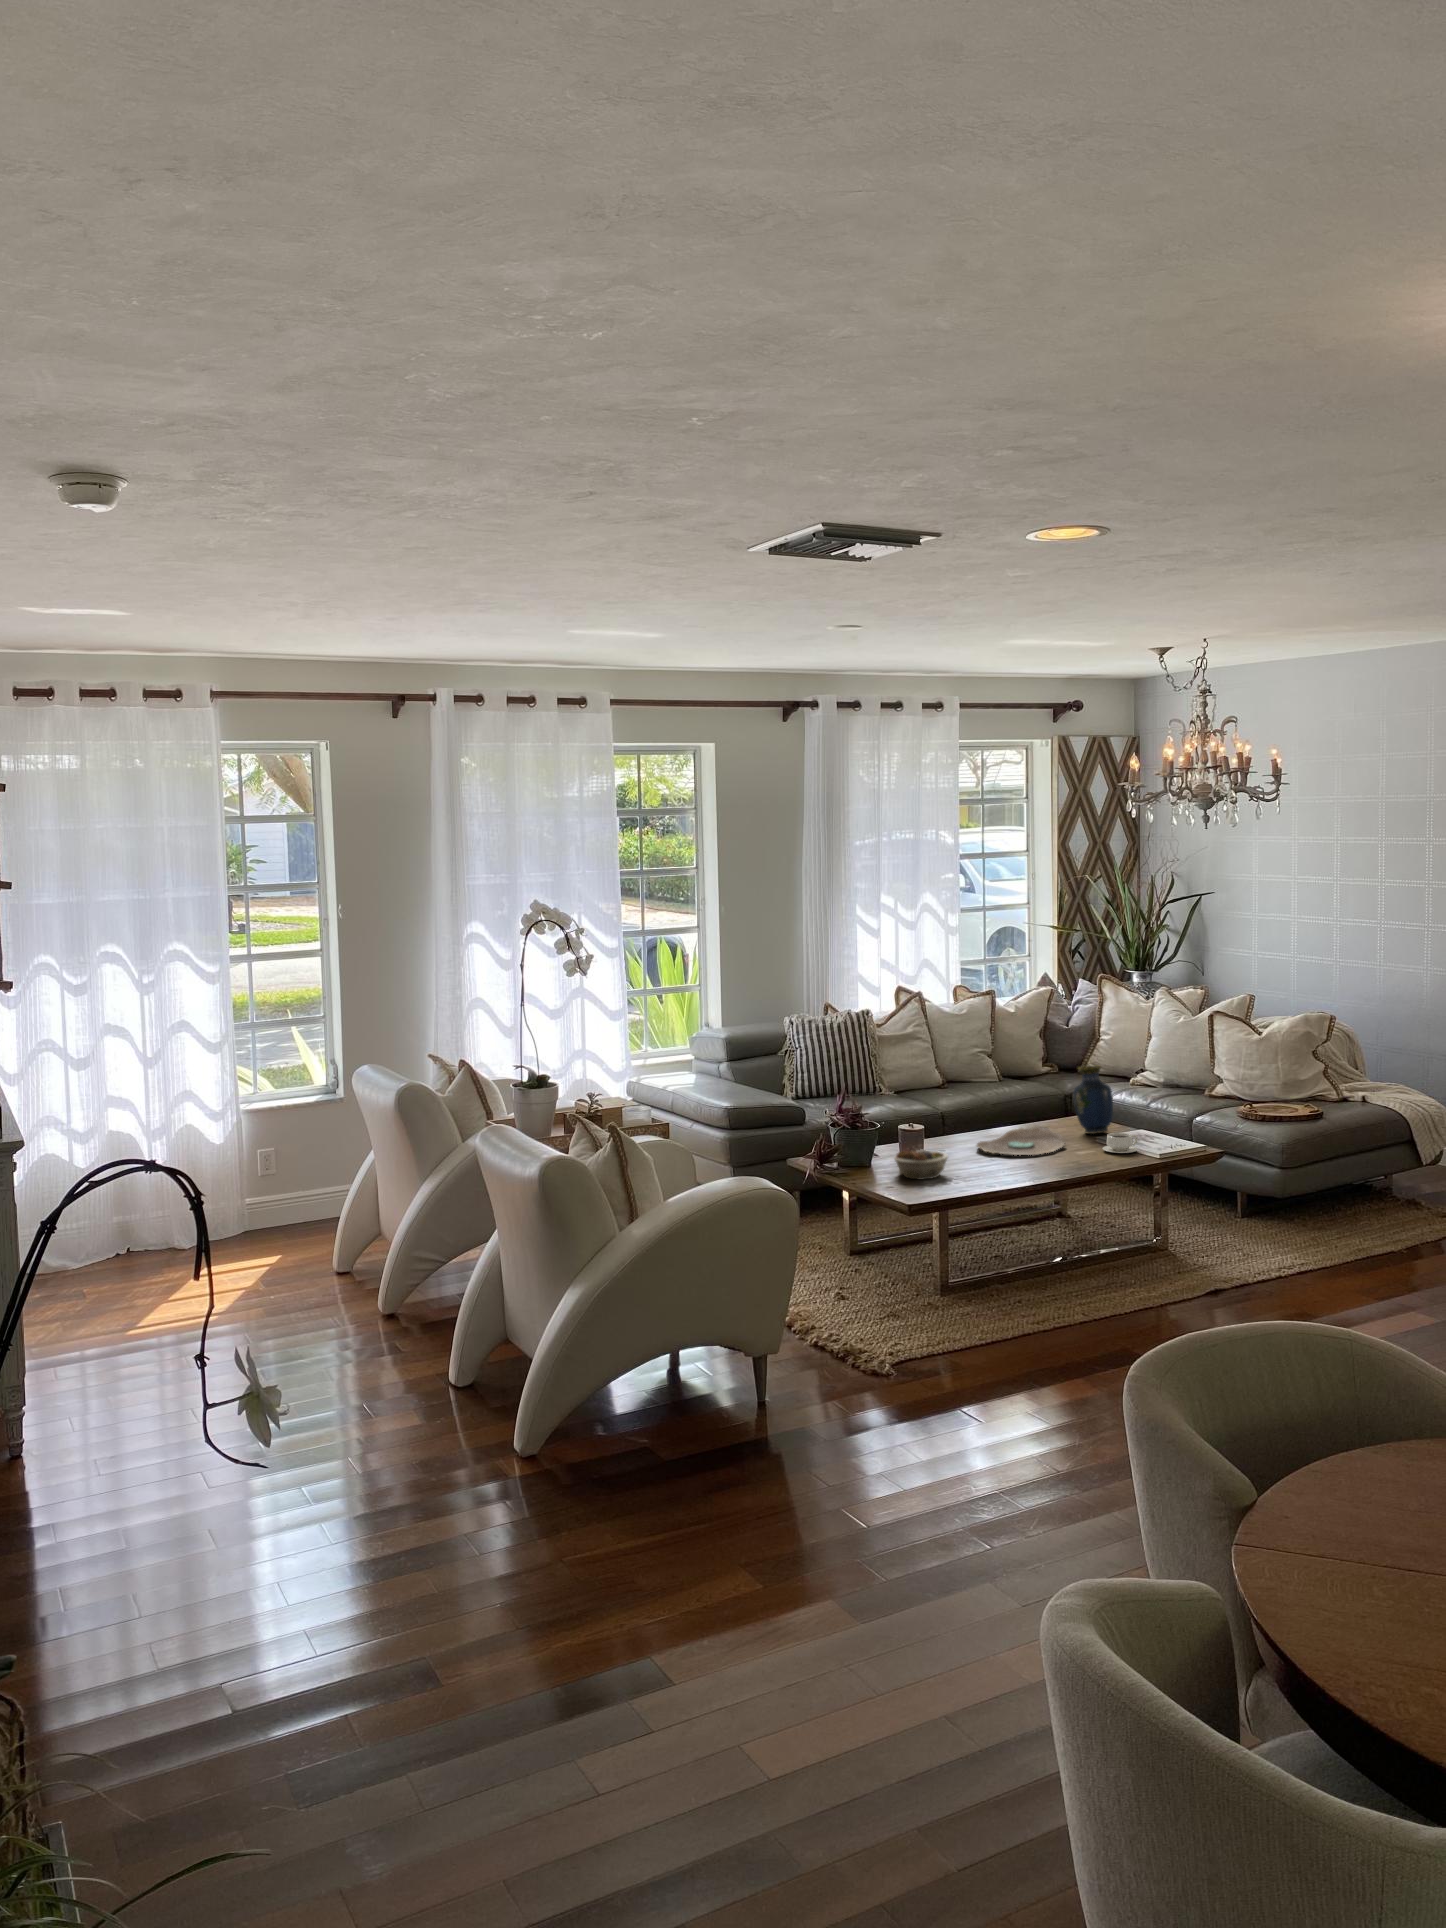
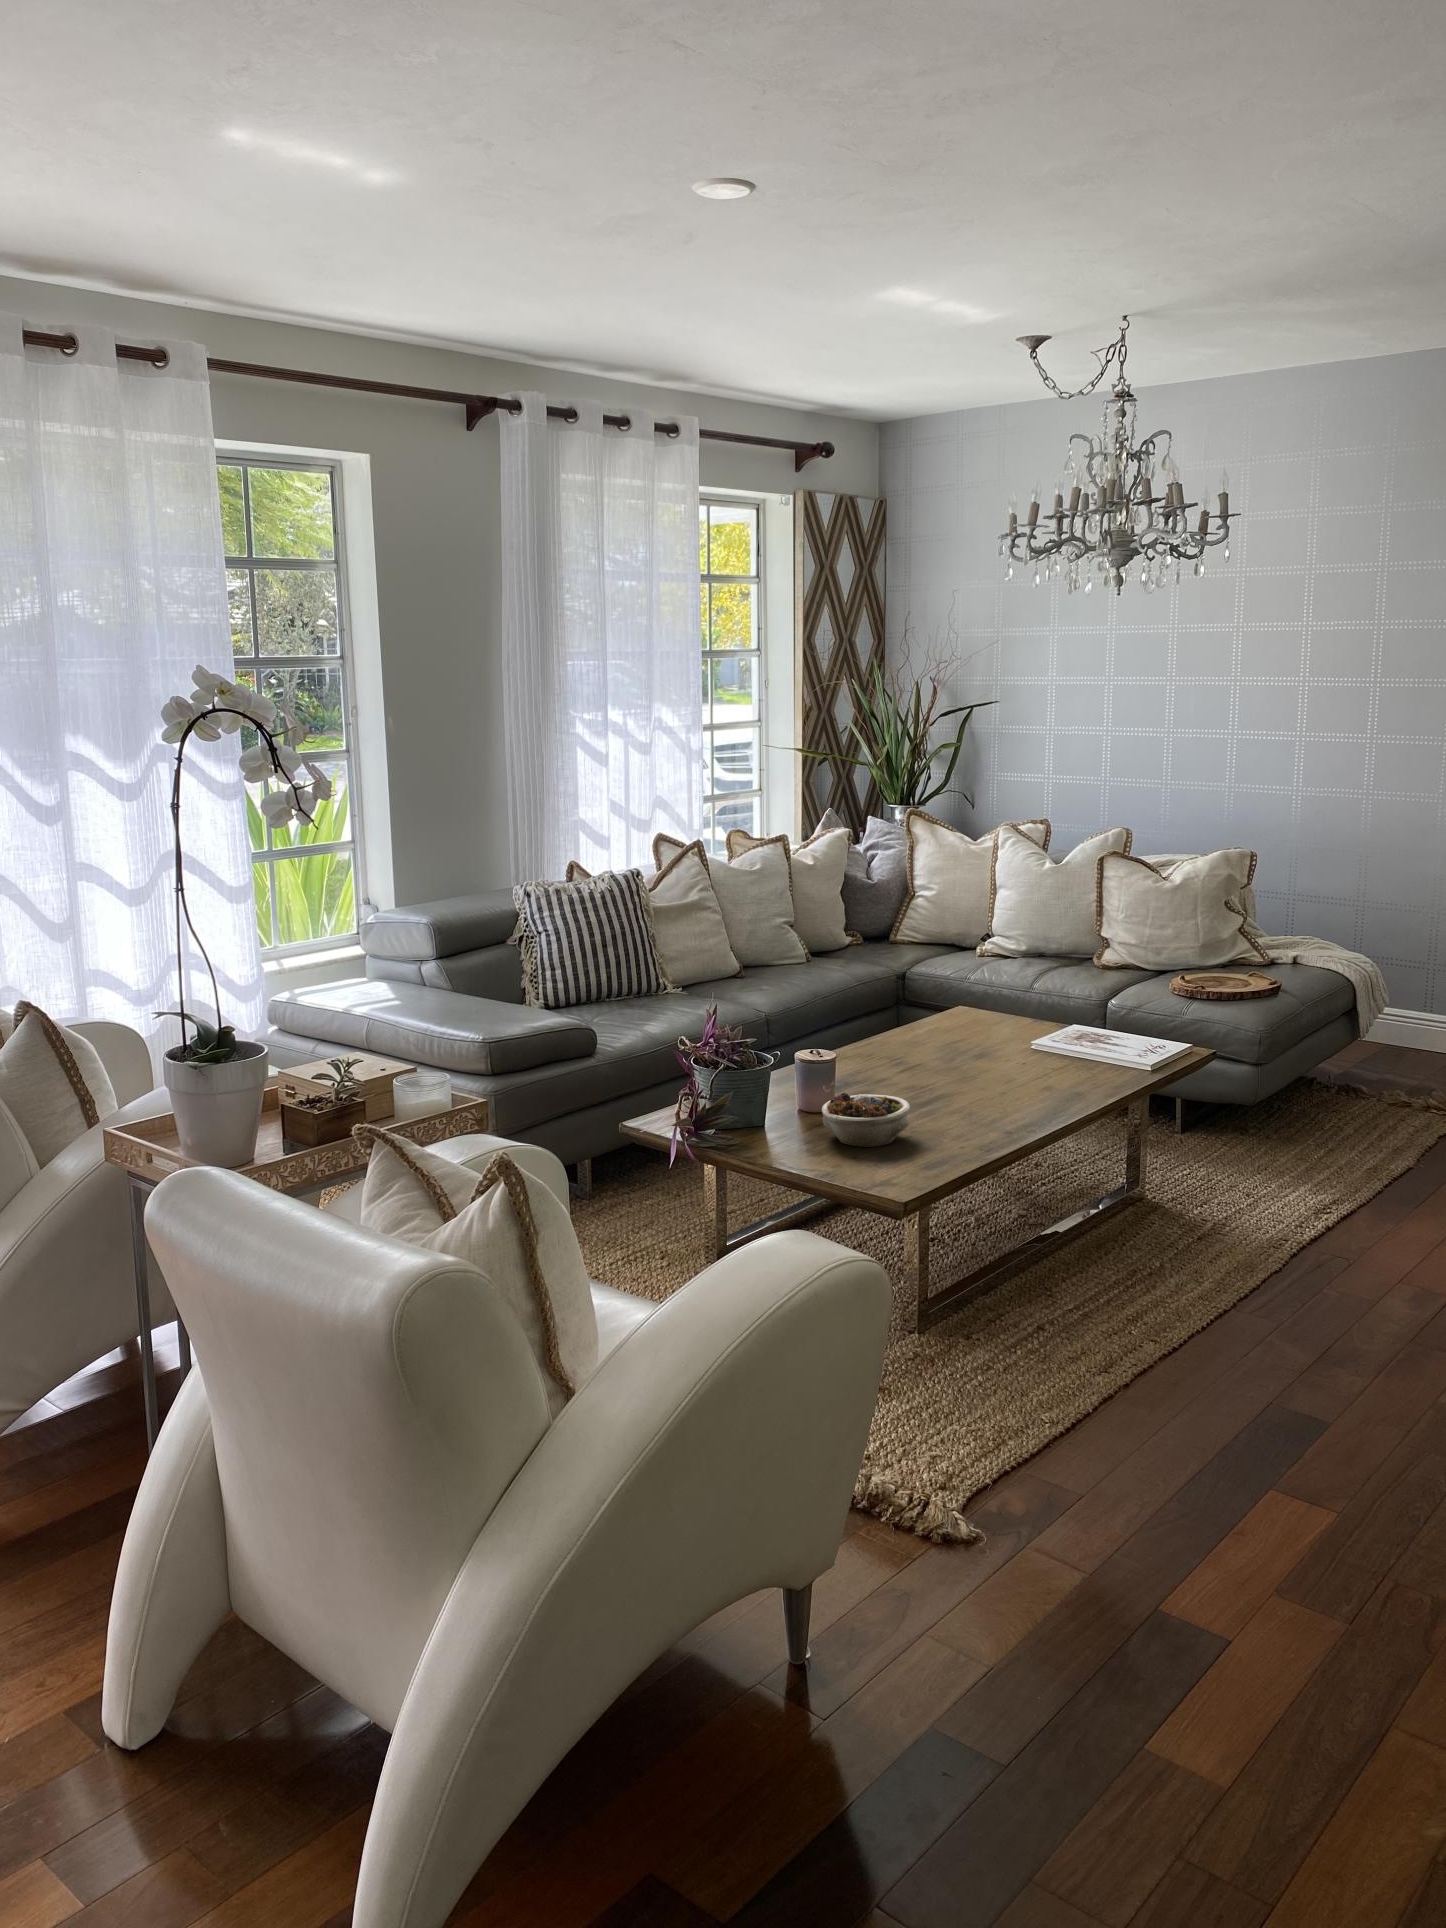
vase: present [1073,1065,1113,1134] -> none [995,937,1053,1039]
decorative bowl: present [977,1124,1065,1155] -> none [889,1031,1020,1086]
teacup: present [1102,1133,1138,1153] -> none [1076,1038,1128,1069]

